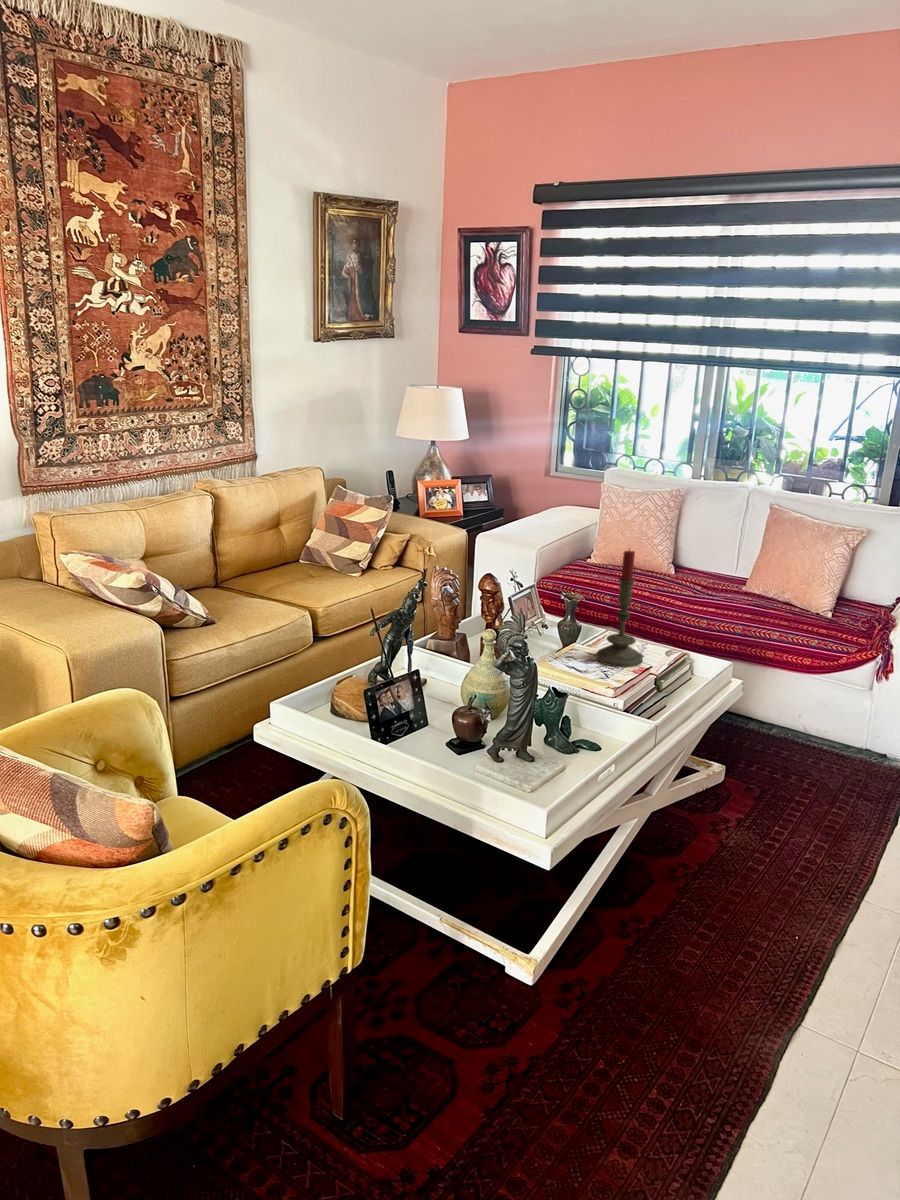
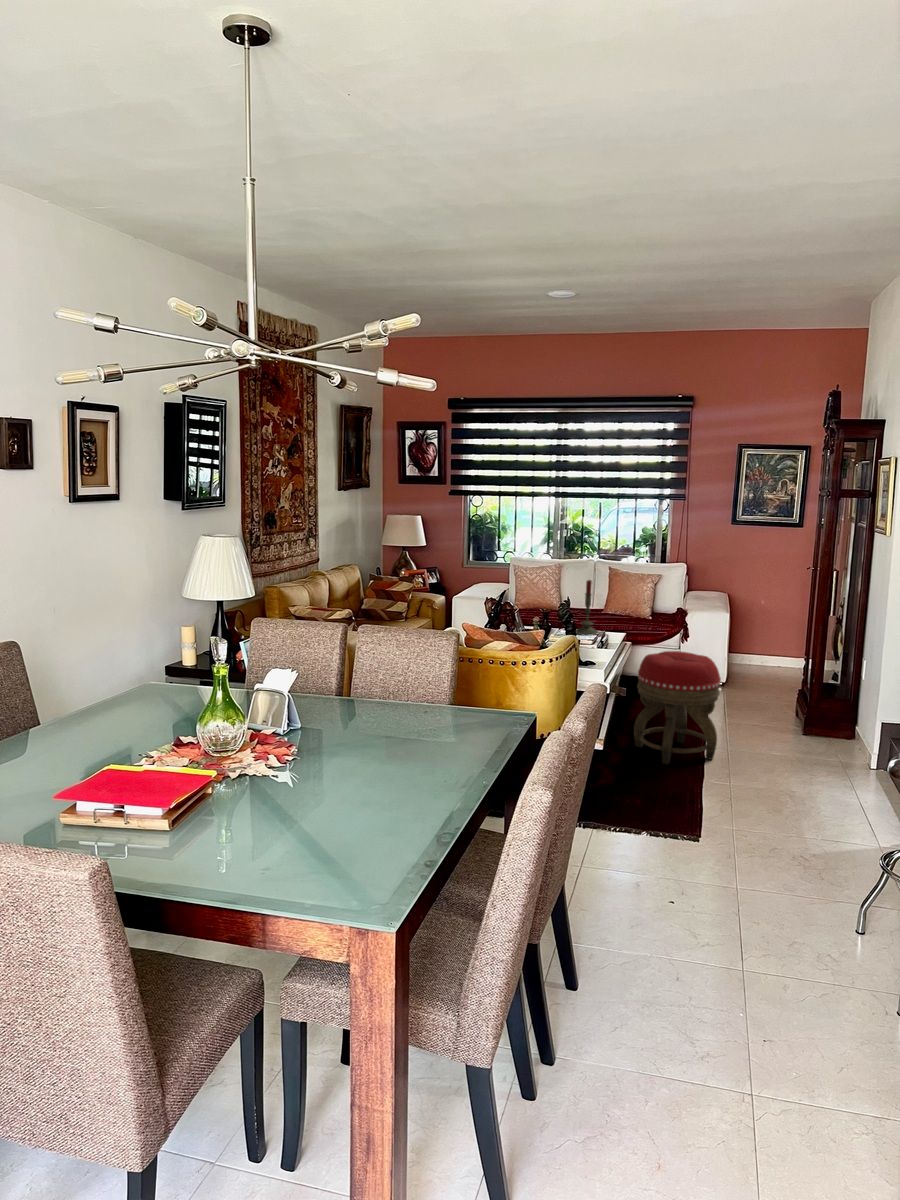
footstool: none [631,757,841,1048] -> present [634,651,721,764]

